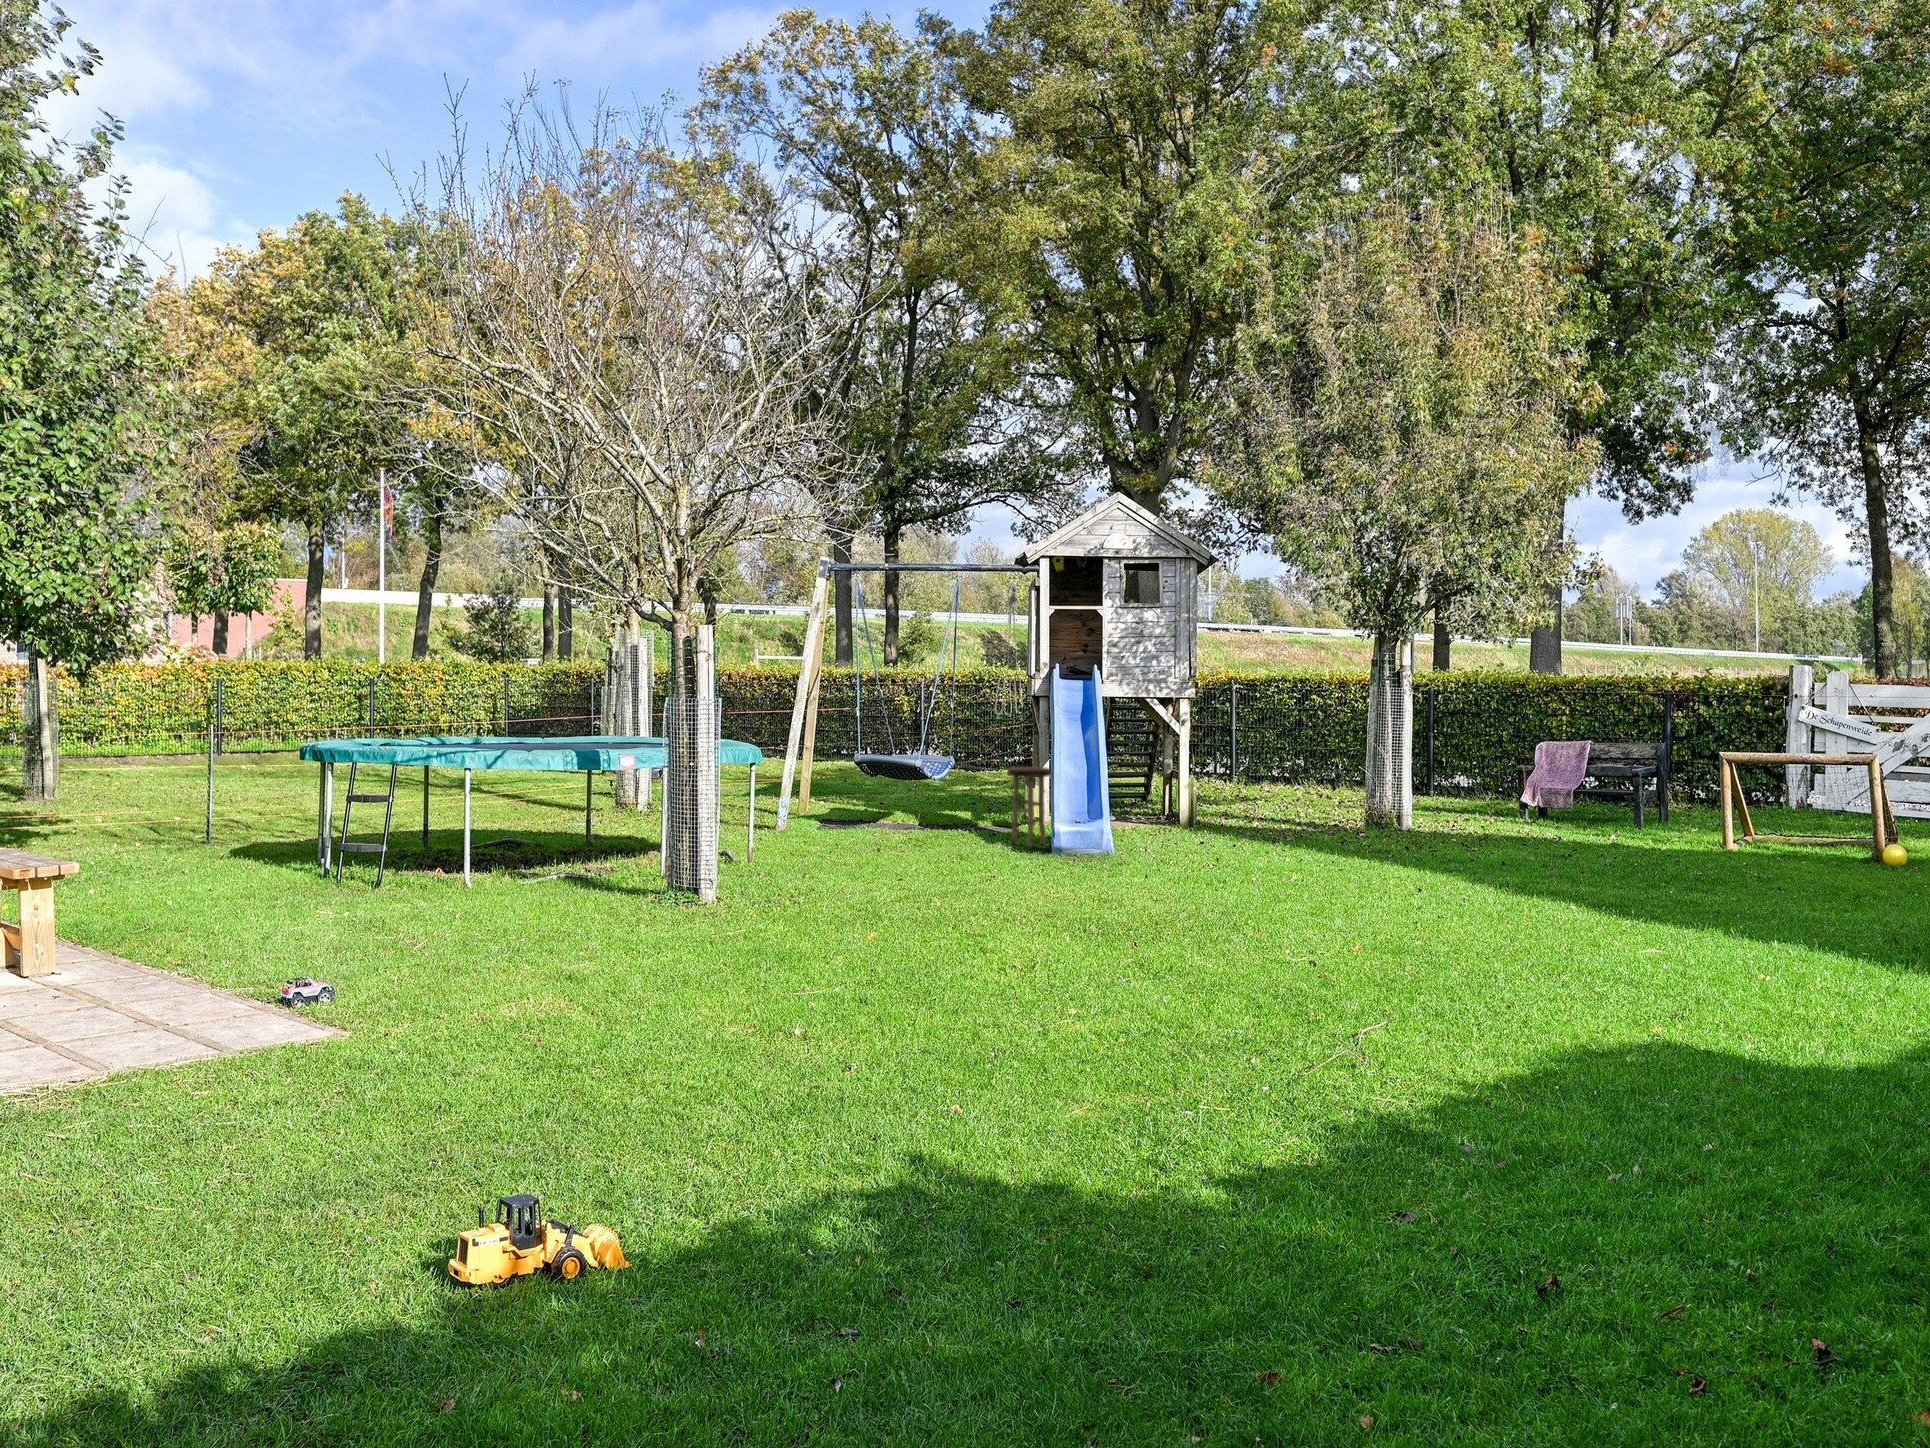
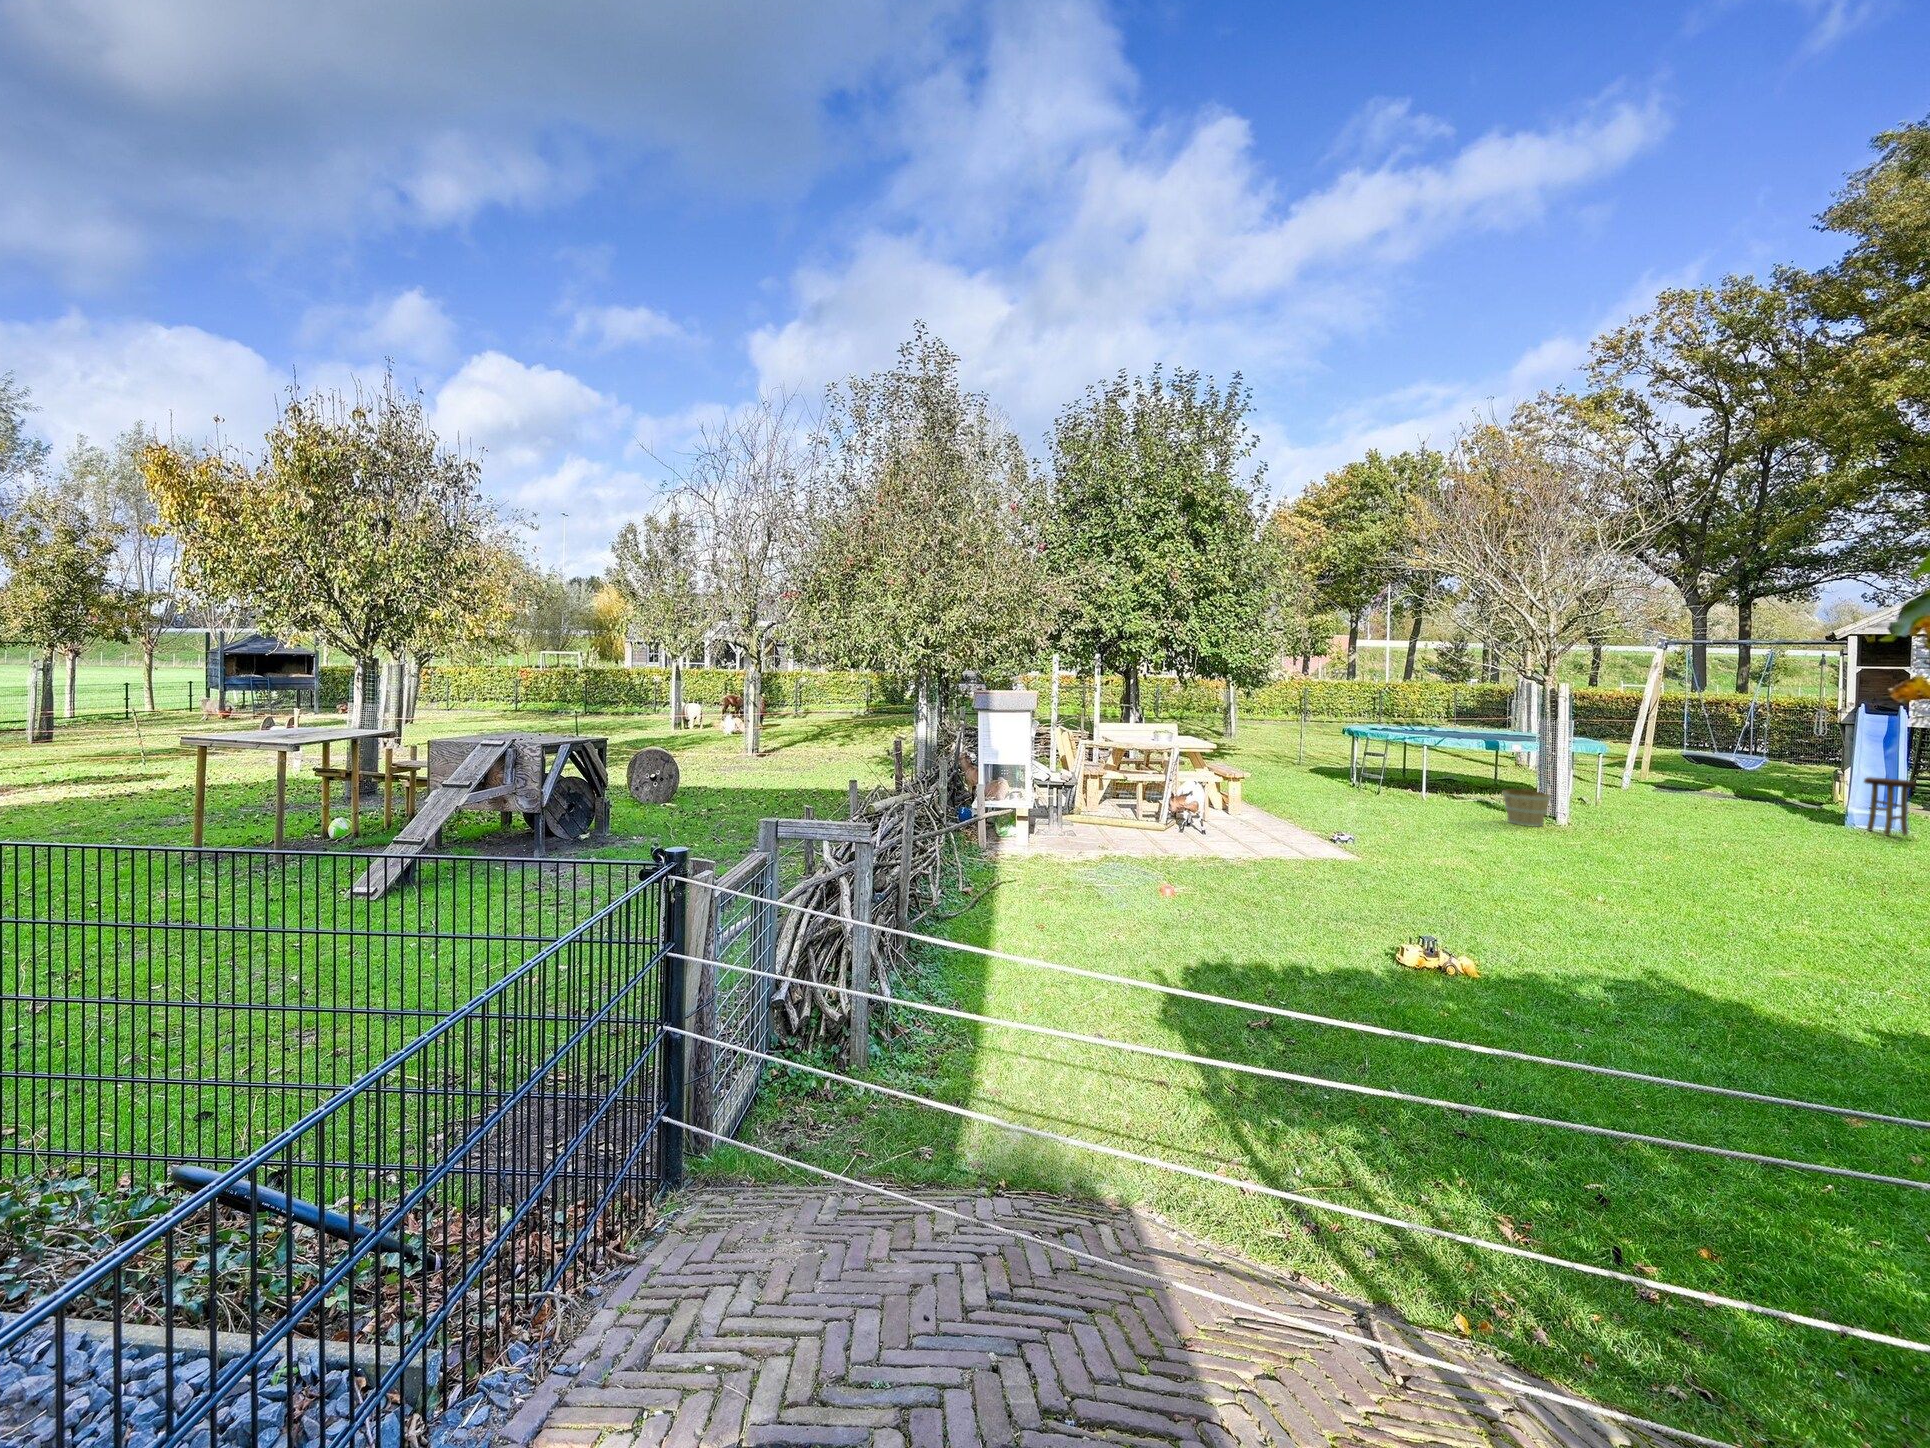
wooden bucket: none [600,833,674,903] -> present [1502,789,1551,827]

